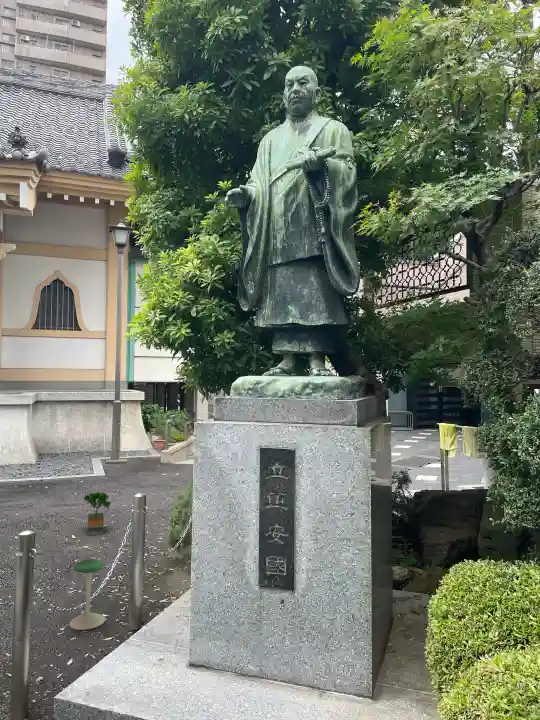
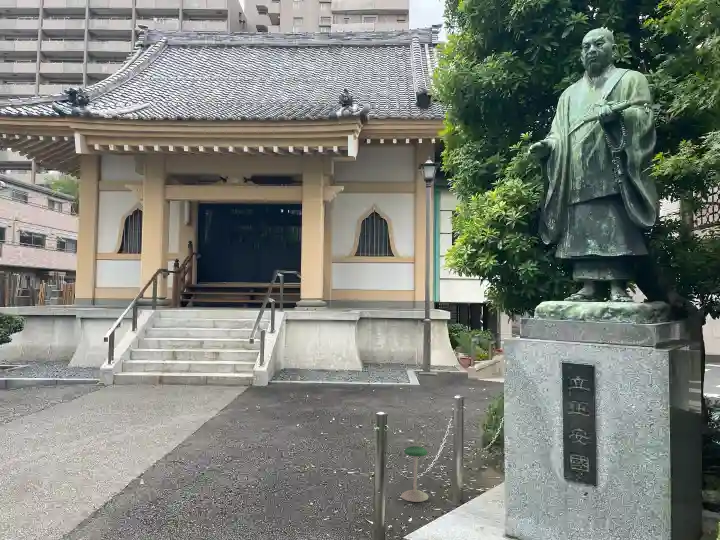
potted tree: present [84,492,111,536] -> none [405,396,428,432]

